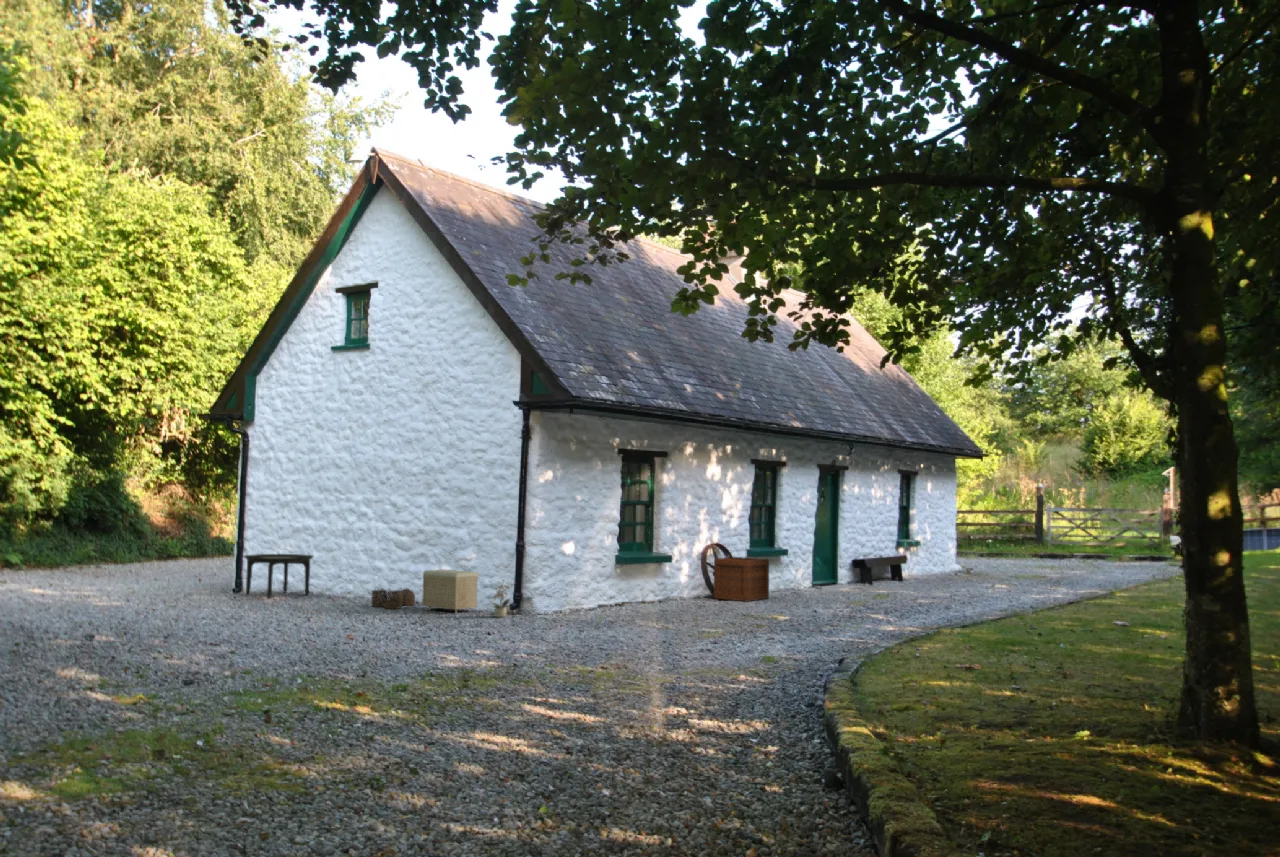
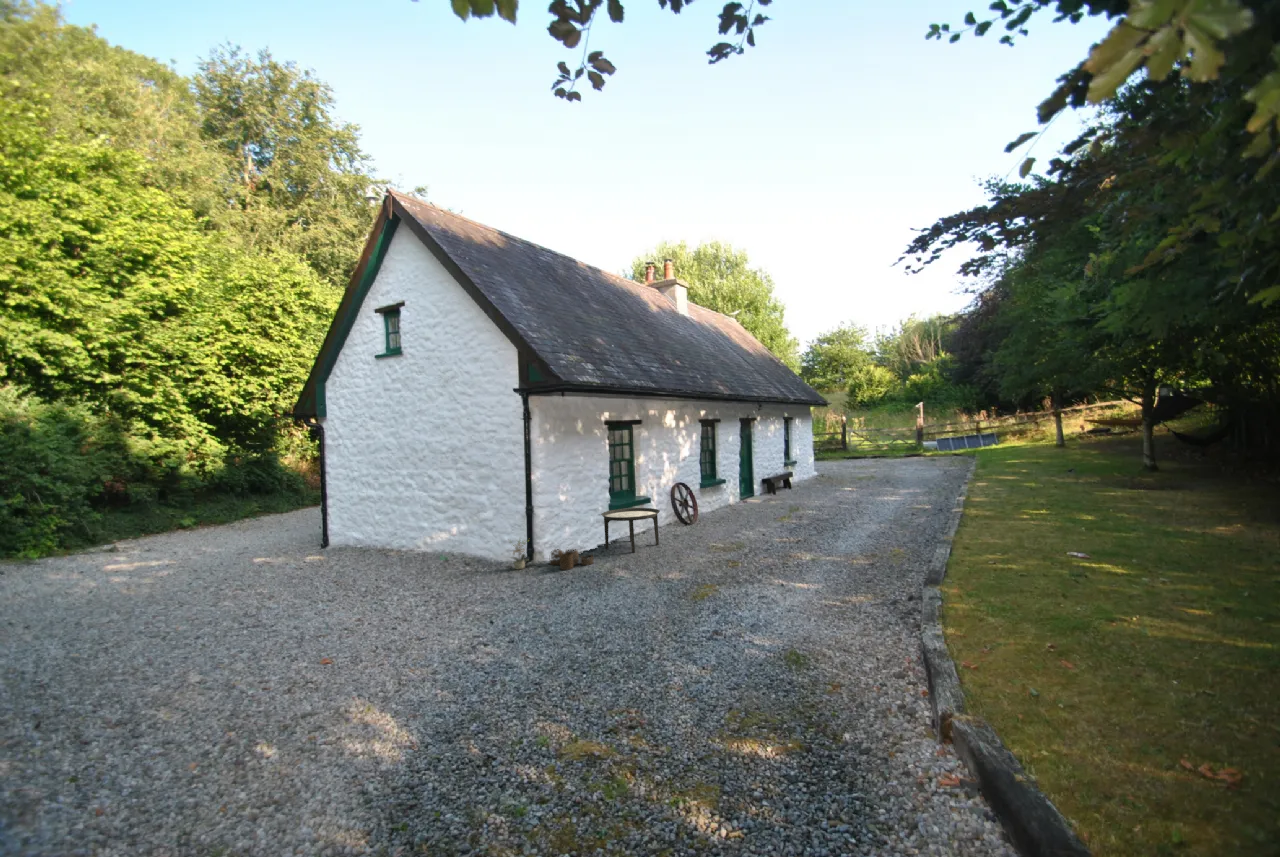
round table: present [244,554,313,598] -> present [601,508,660,552]
wooden crate: present [714,557,769,602] -> none [680,491,721,526]
storage bench: present [422,570,479,613] -> none [455,528,501,566]
woven basket: present [372,588,415,609] -> present [550,549,593,570]

